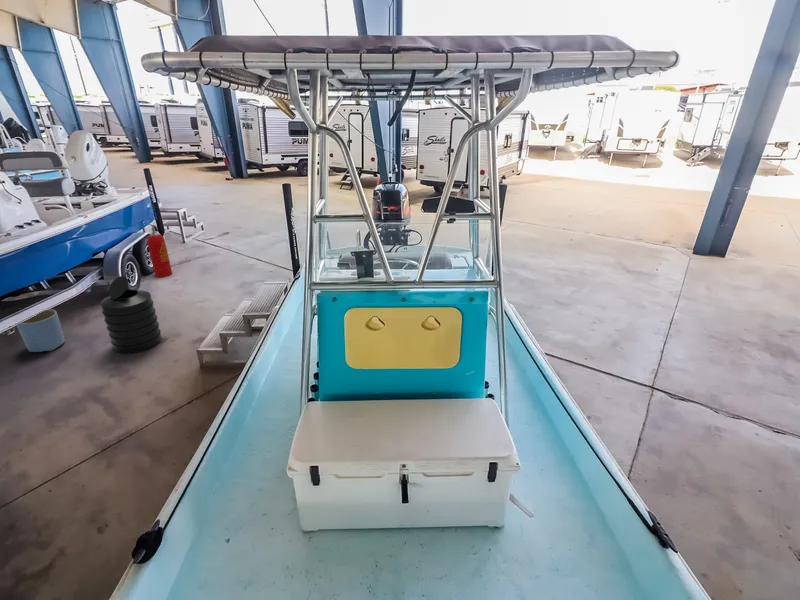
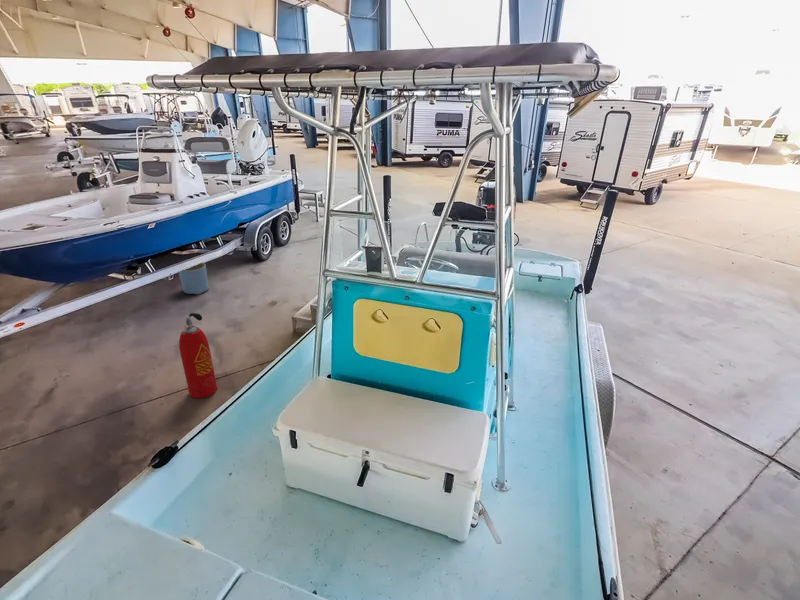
fire extinguisher: present [148,225,172,277] -> present [179,313,217,398]
trash can: present [100,276,161,354] -> none [233,242,274,305]

